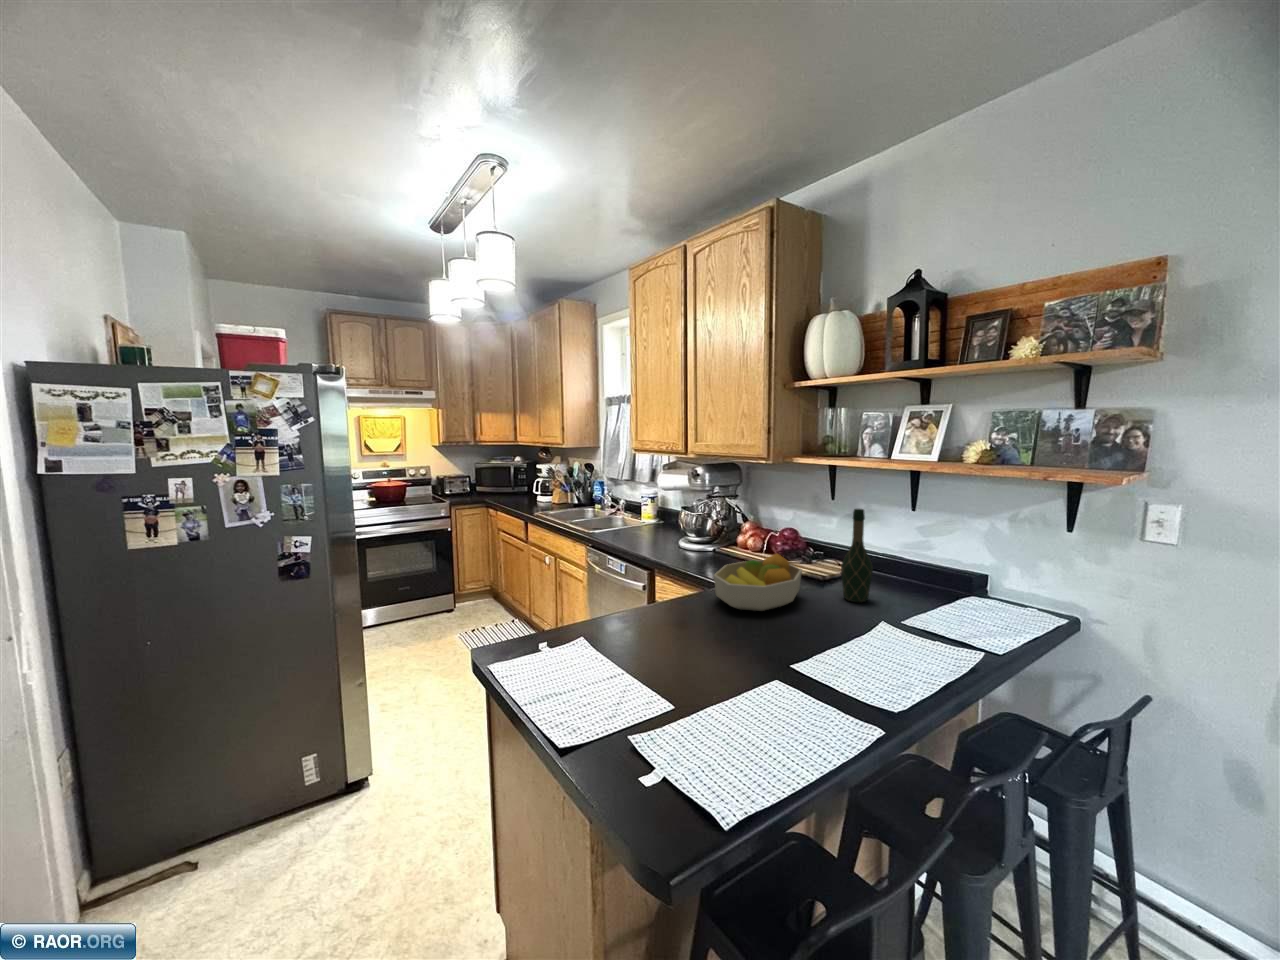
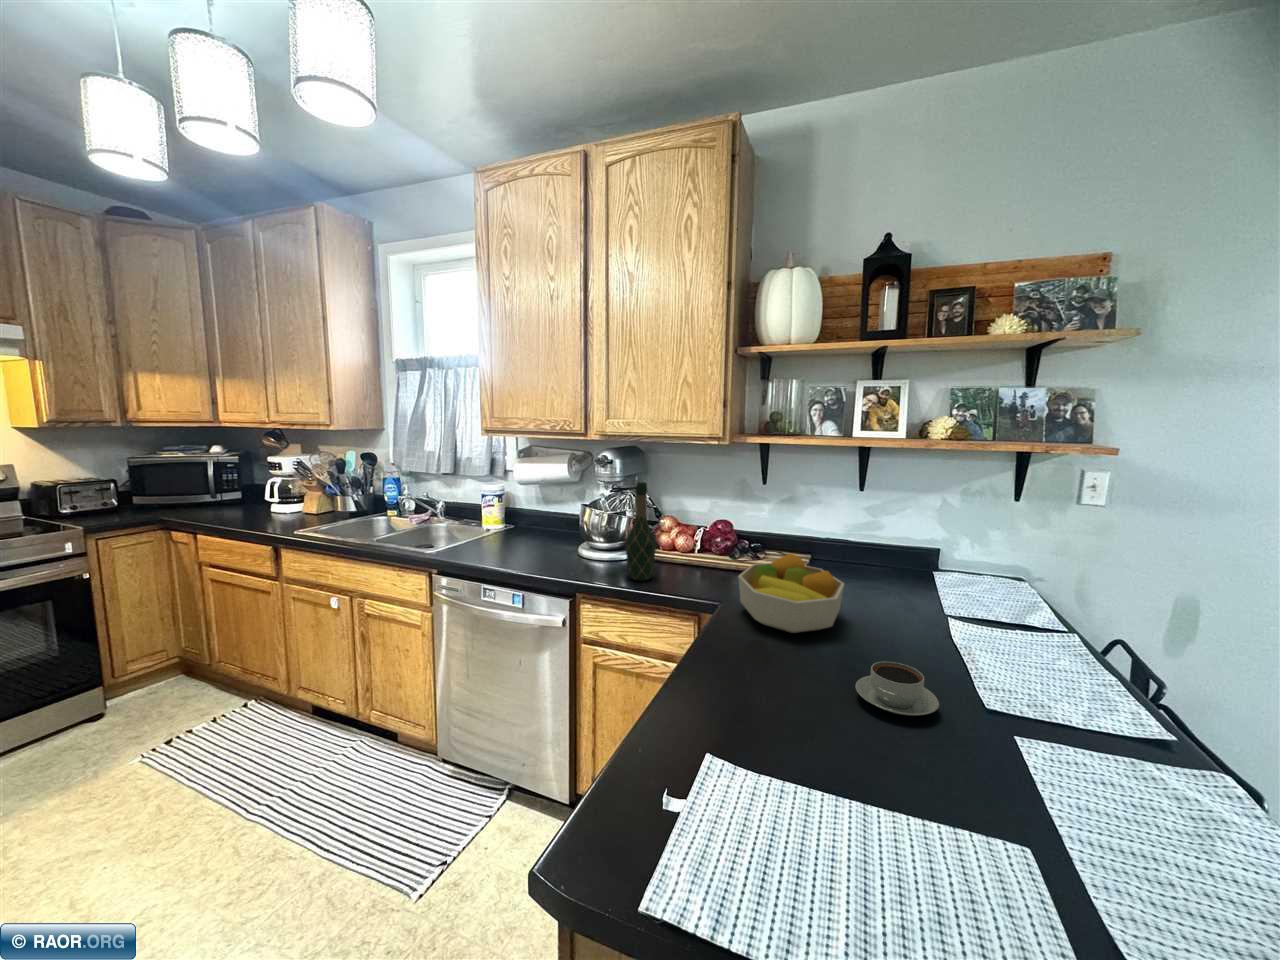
wine bottle: present [841,509,873,602] -> present [625,482,656,580]
coffee cup: none [701,624,753,658] -> present [855,662,939,716]

